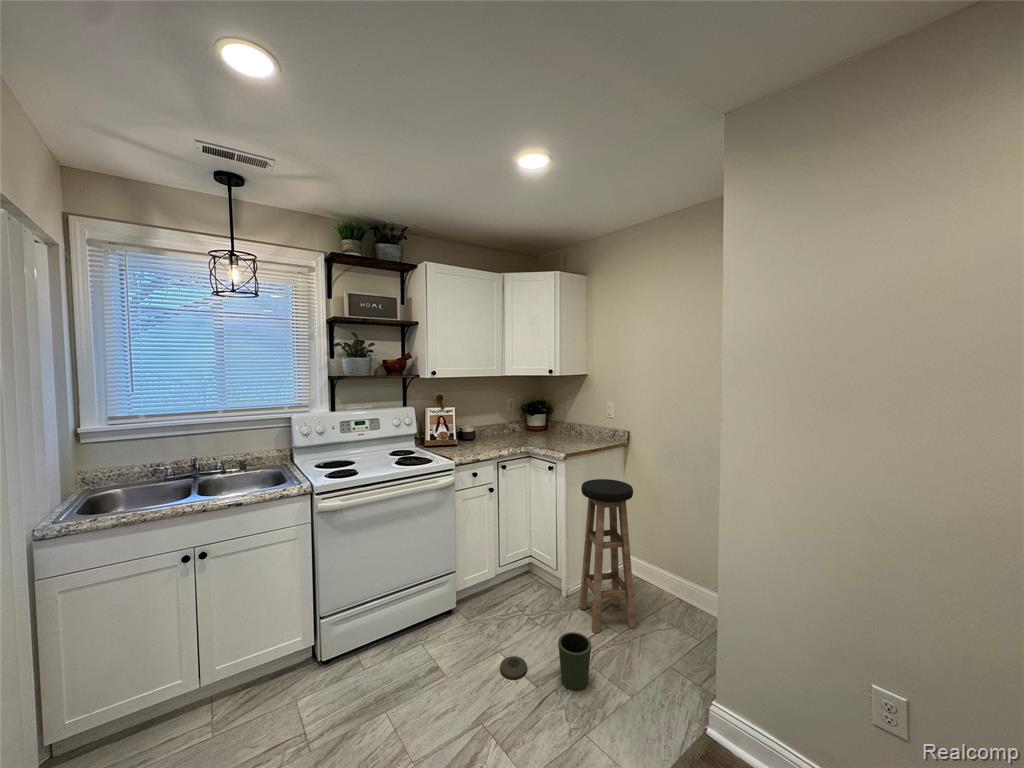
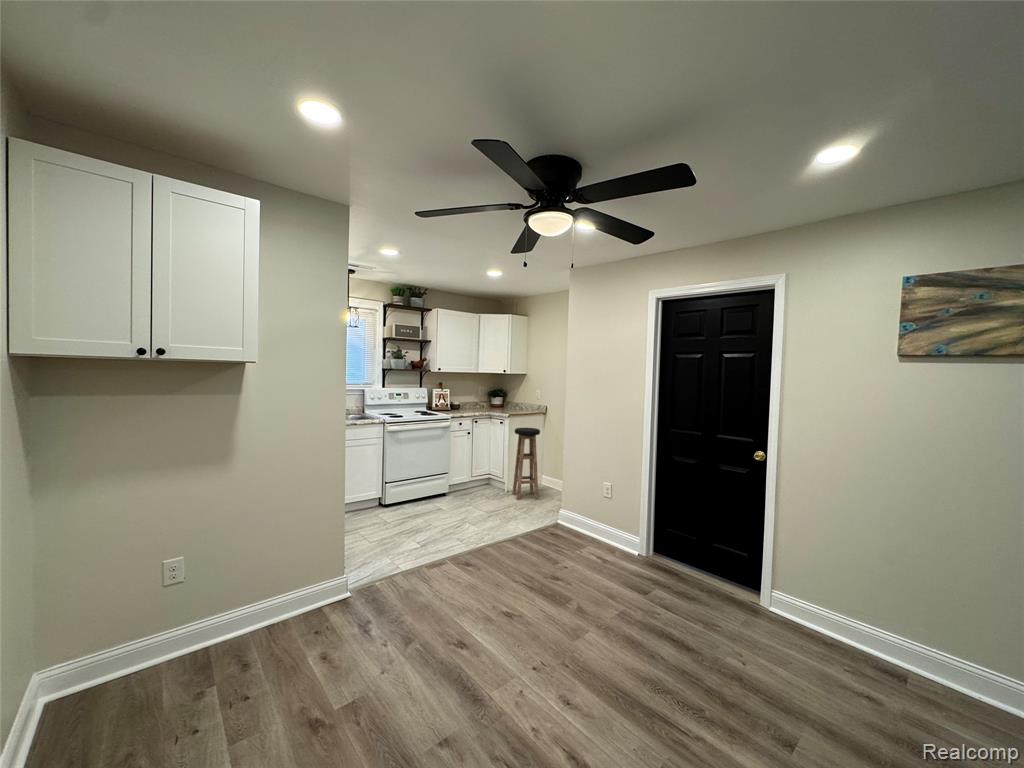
trash can: present [500,632,591,691] -> none [470,491,512,512]

